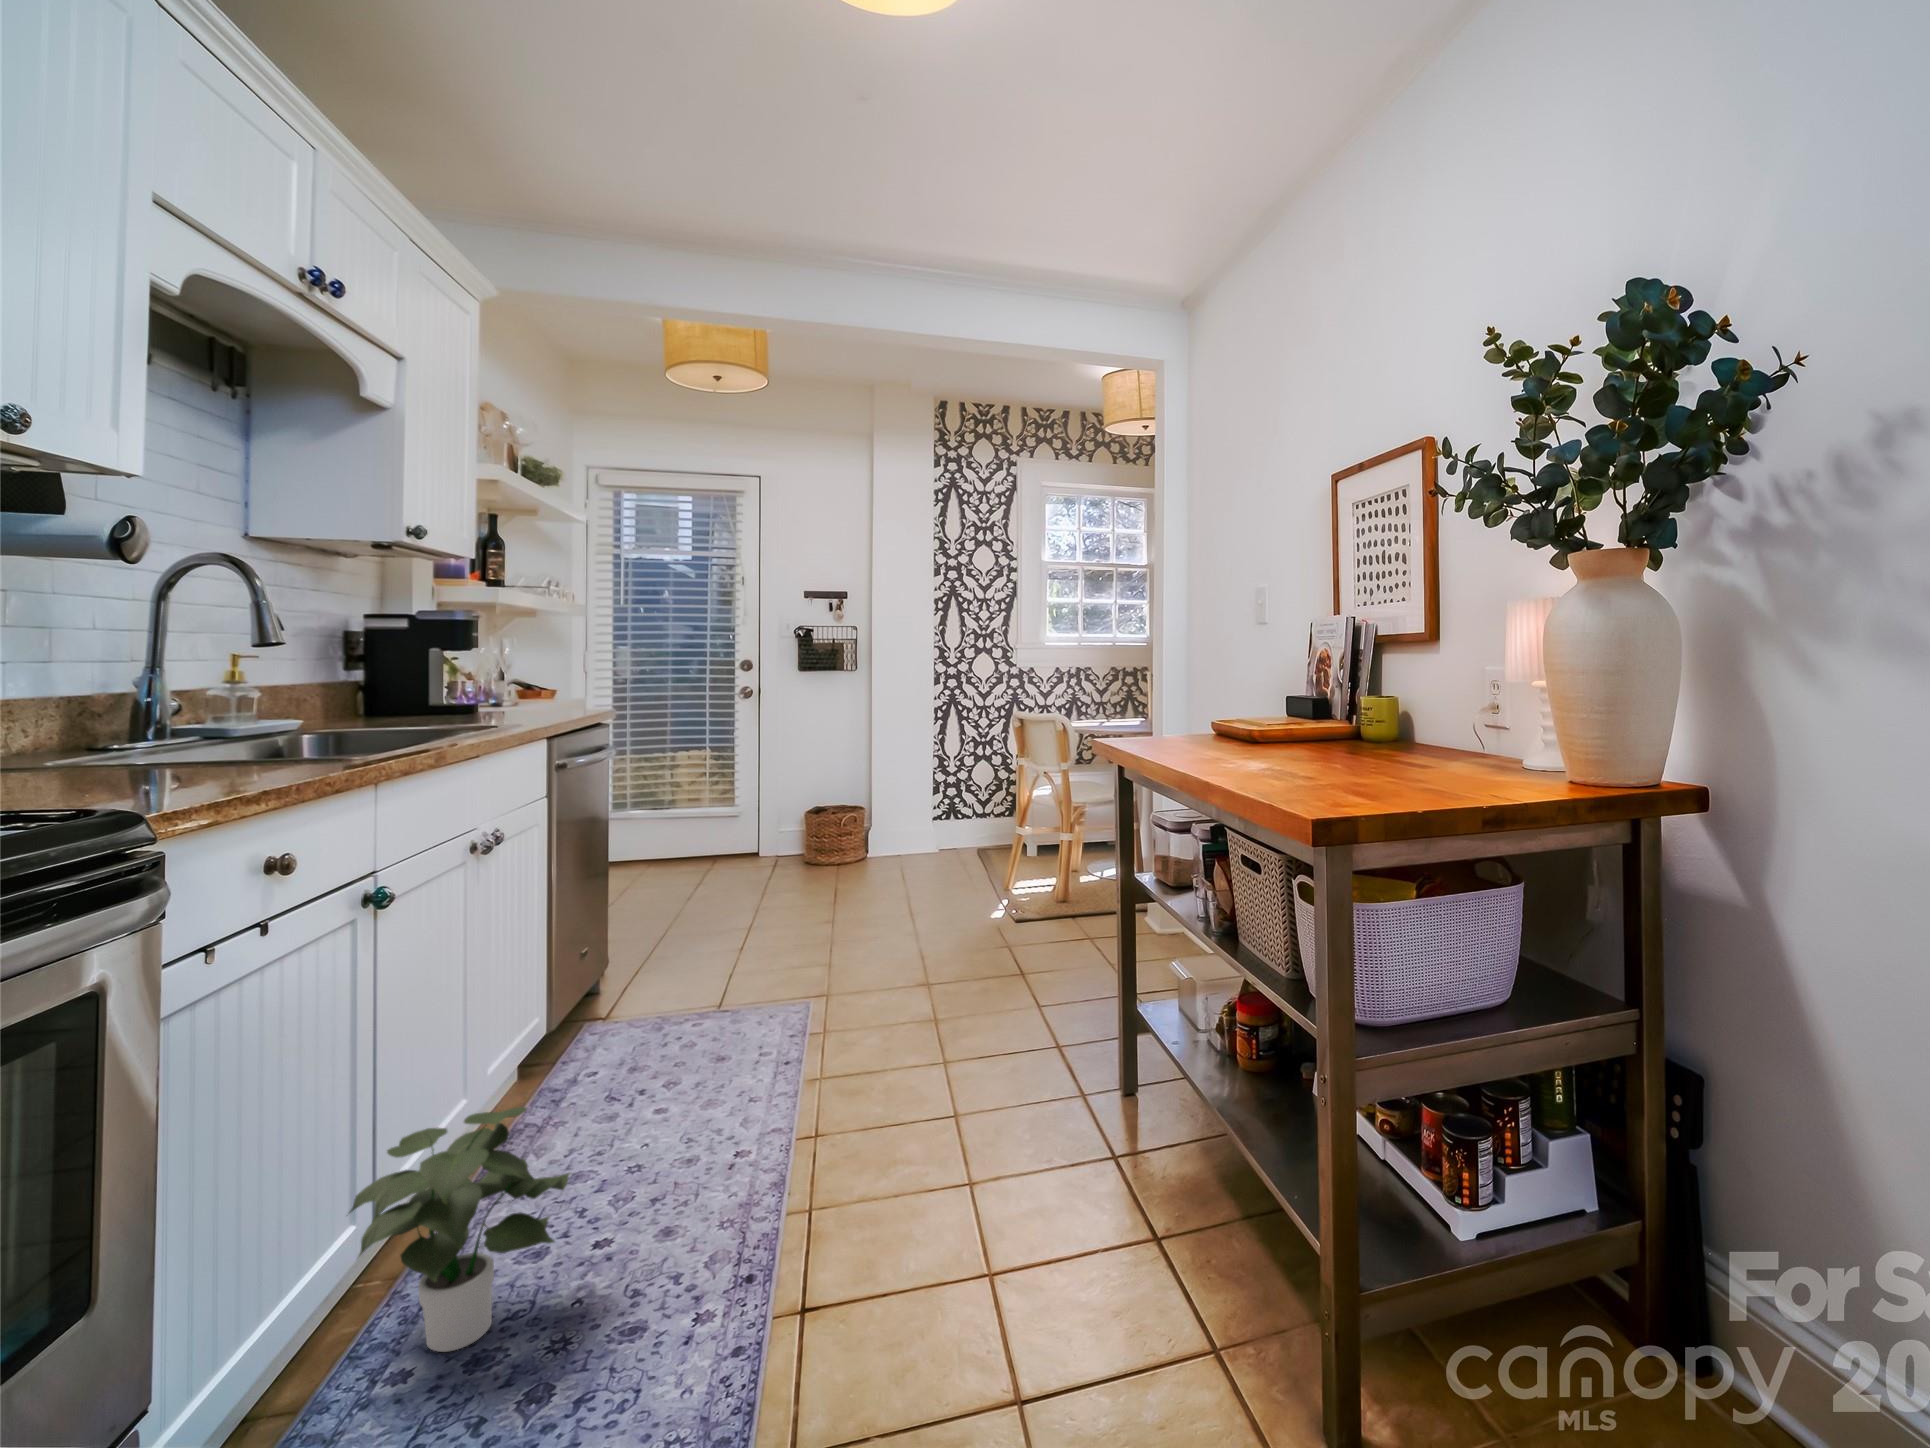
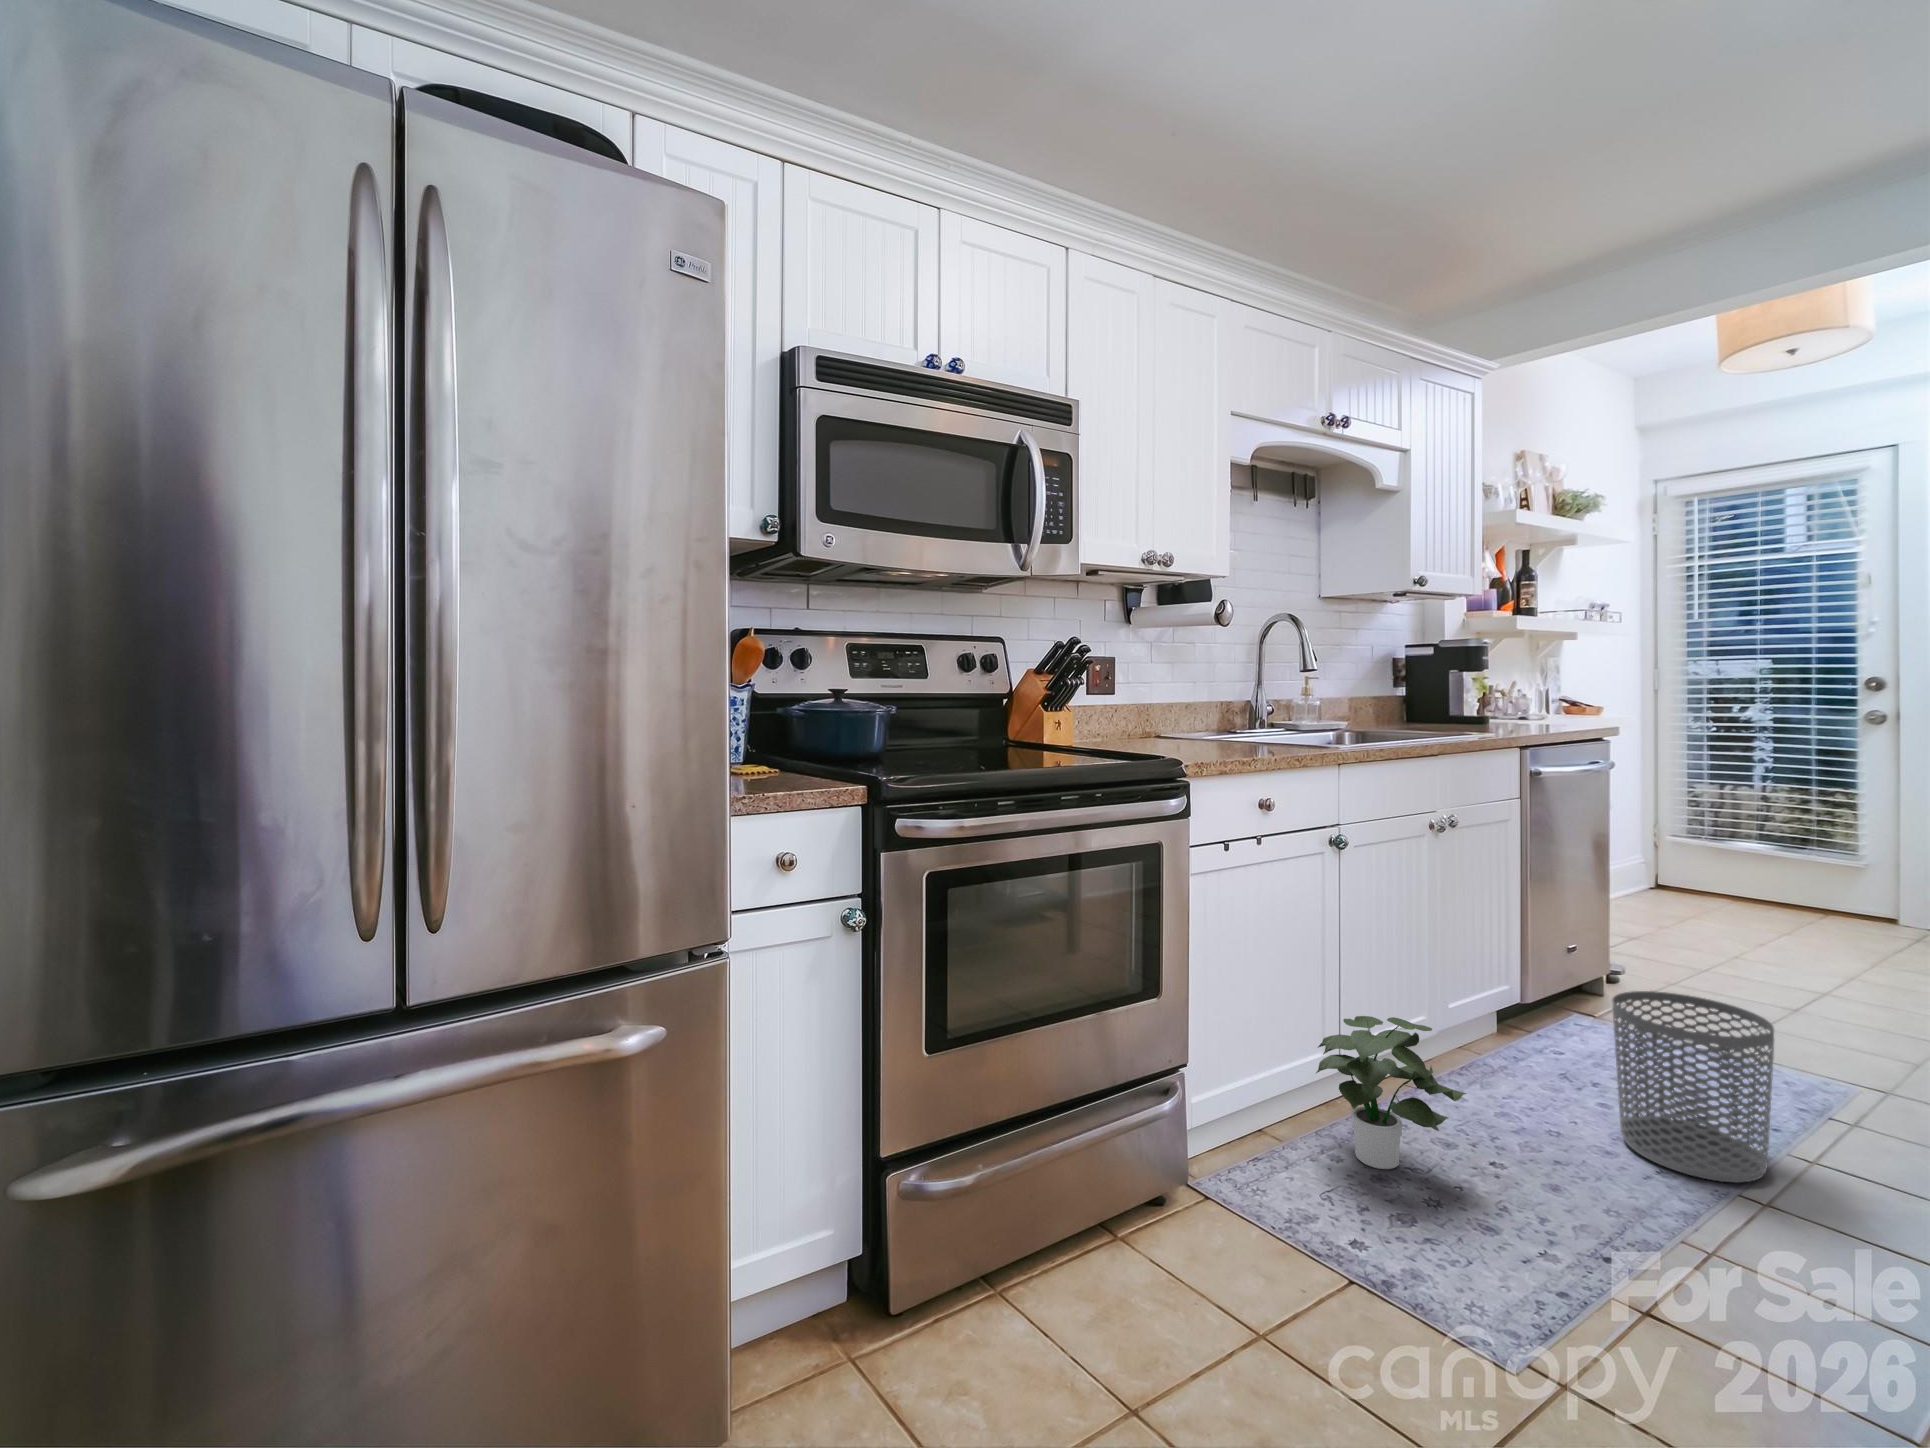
waste bin: none [677,958,808,1147] -> present [1612,991,1774,1183]

